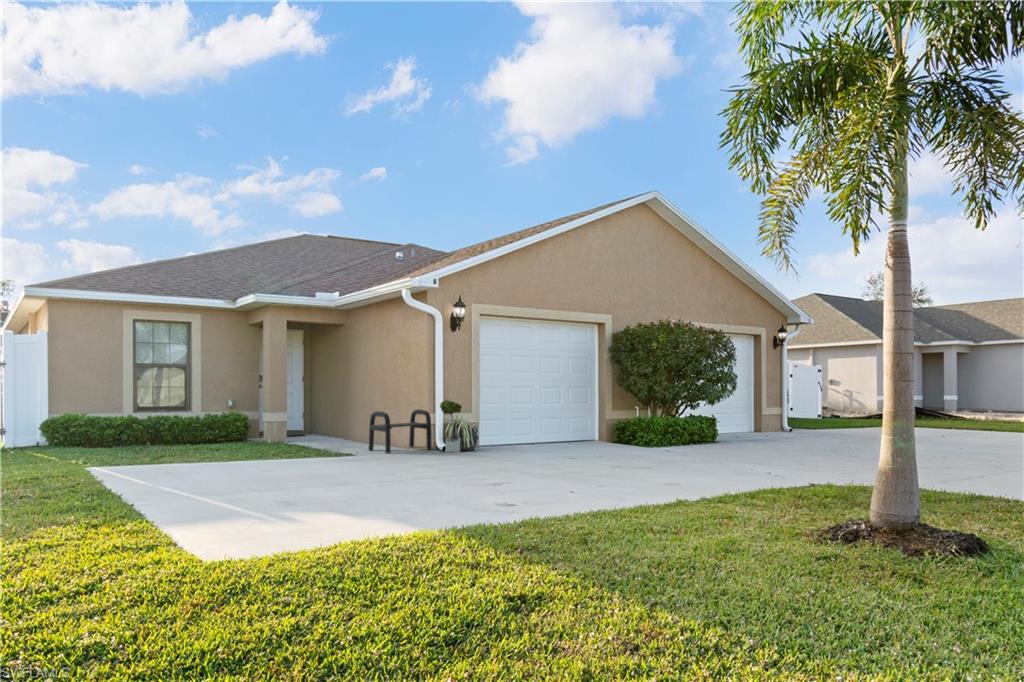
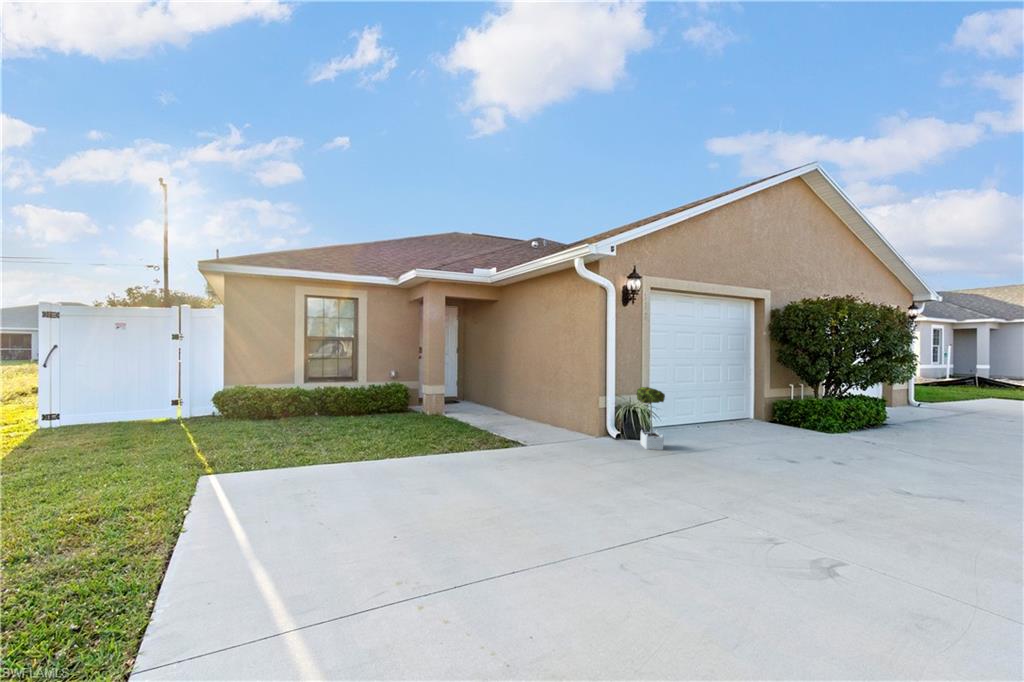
bench: present [368,409,431,453] -> none [551,393,621,453]

